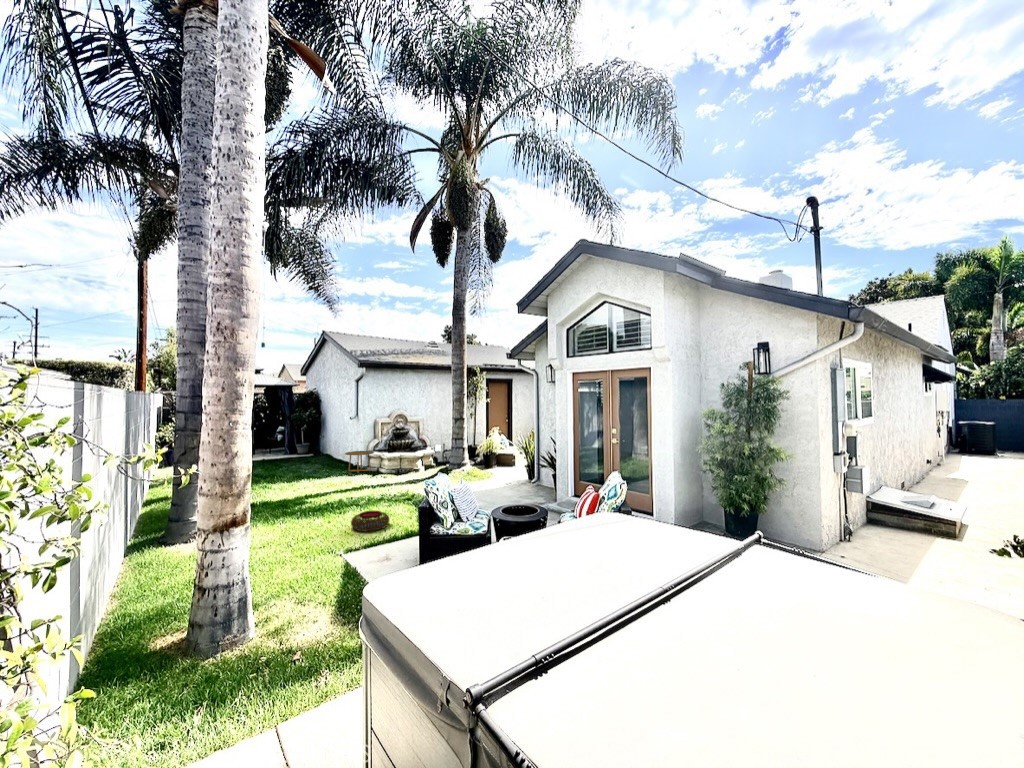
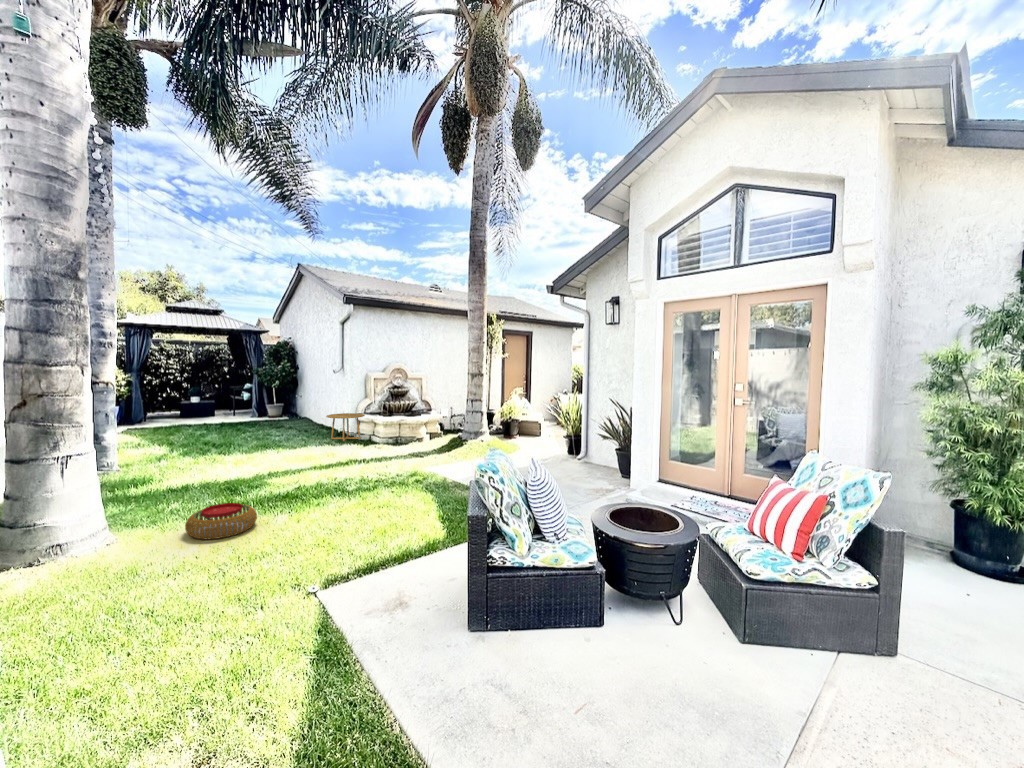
pouf: present [351,511,389,531] -> present [185,503,257,539]

